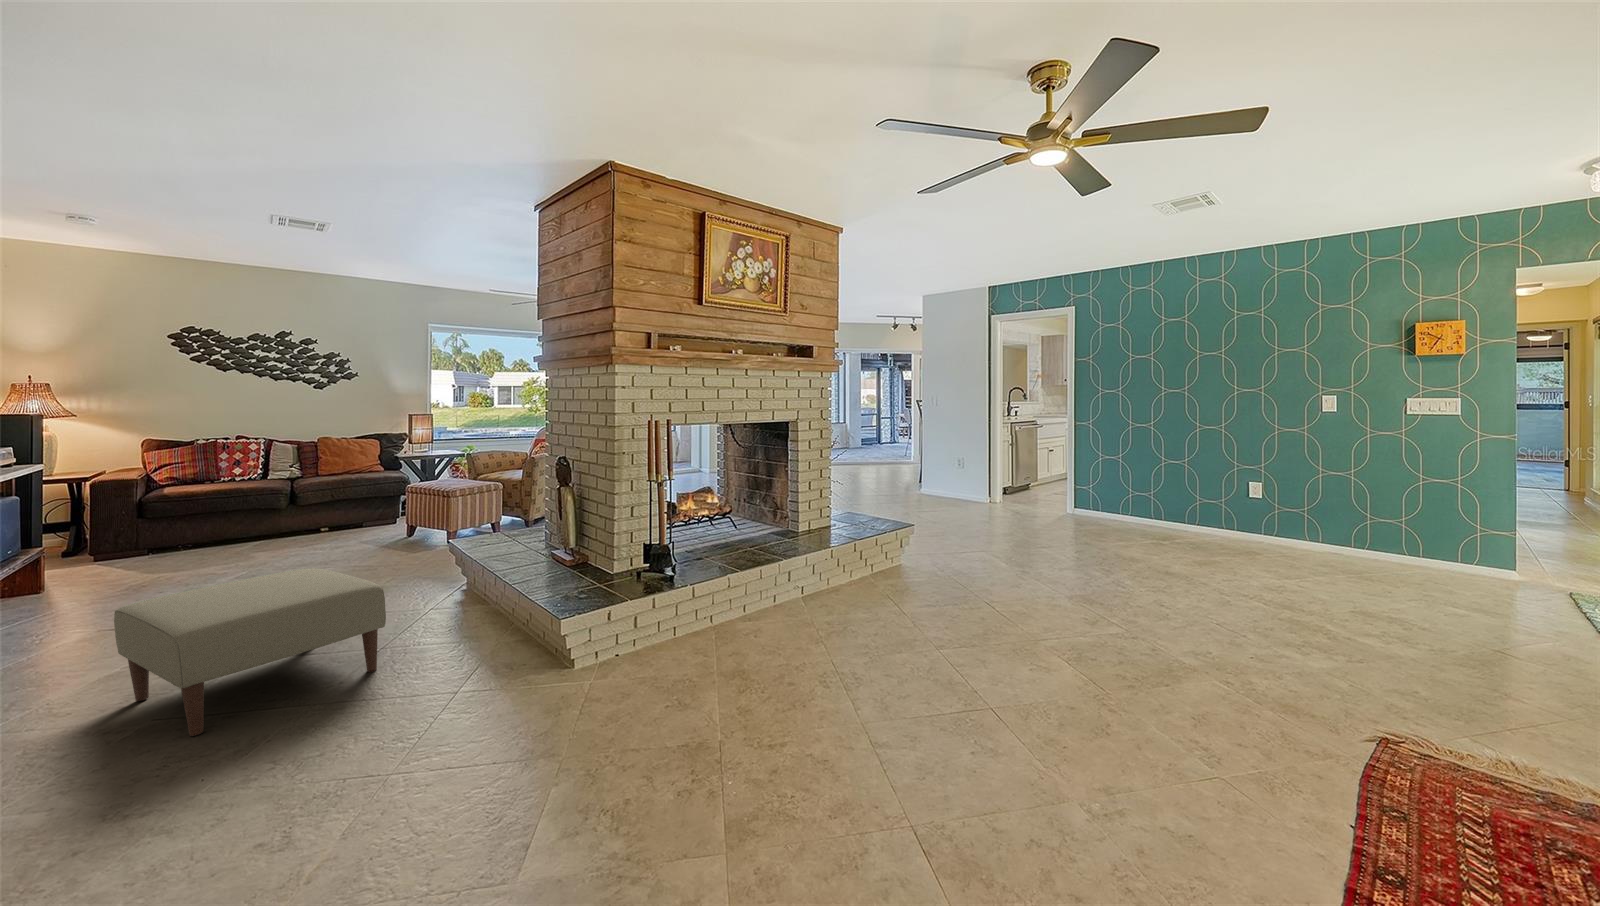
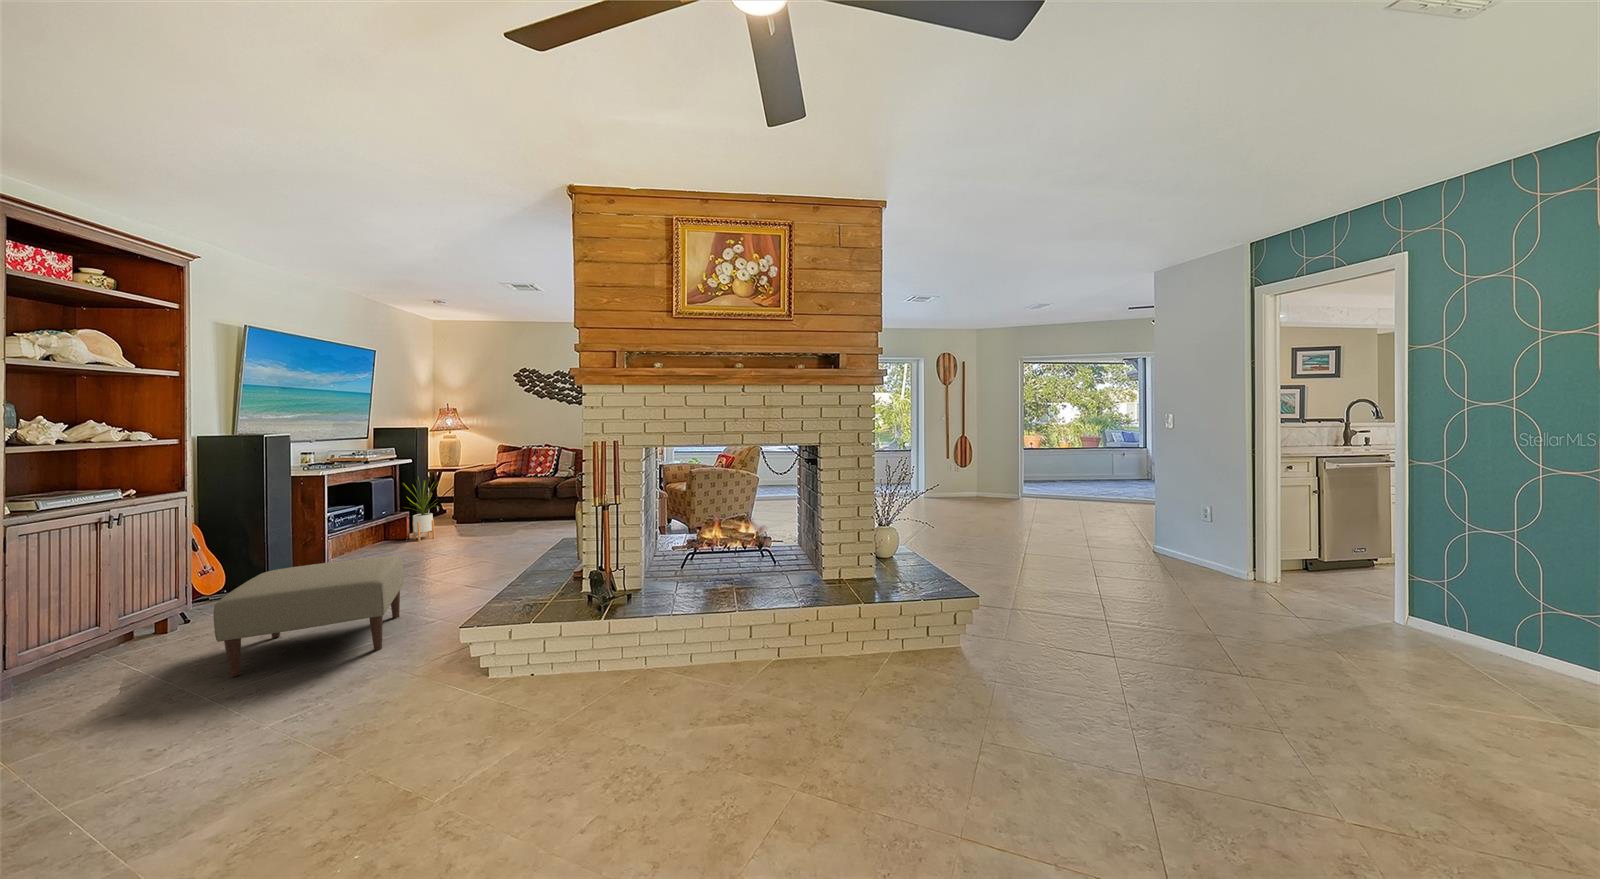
house plant: none [41,480,124,584] -> present [404,482,439,541]

